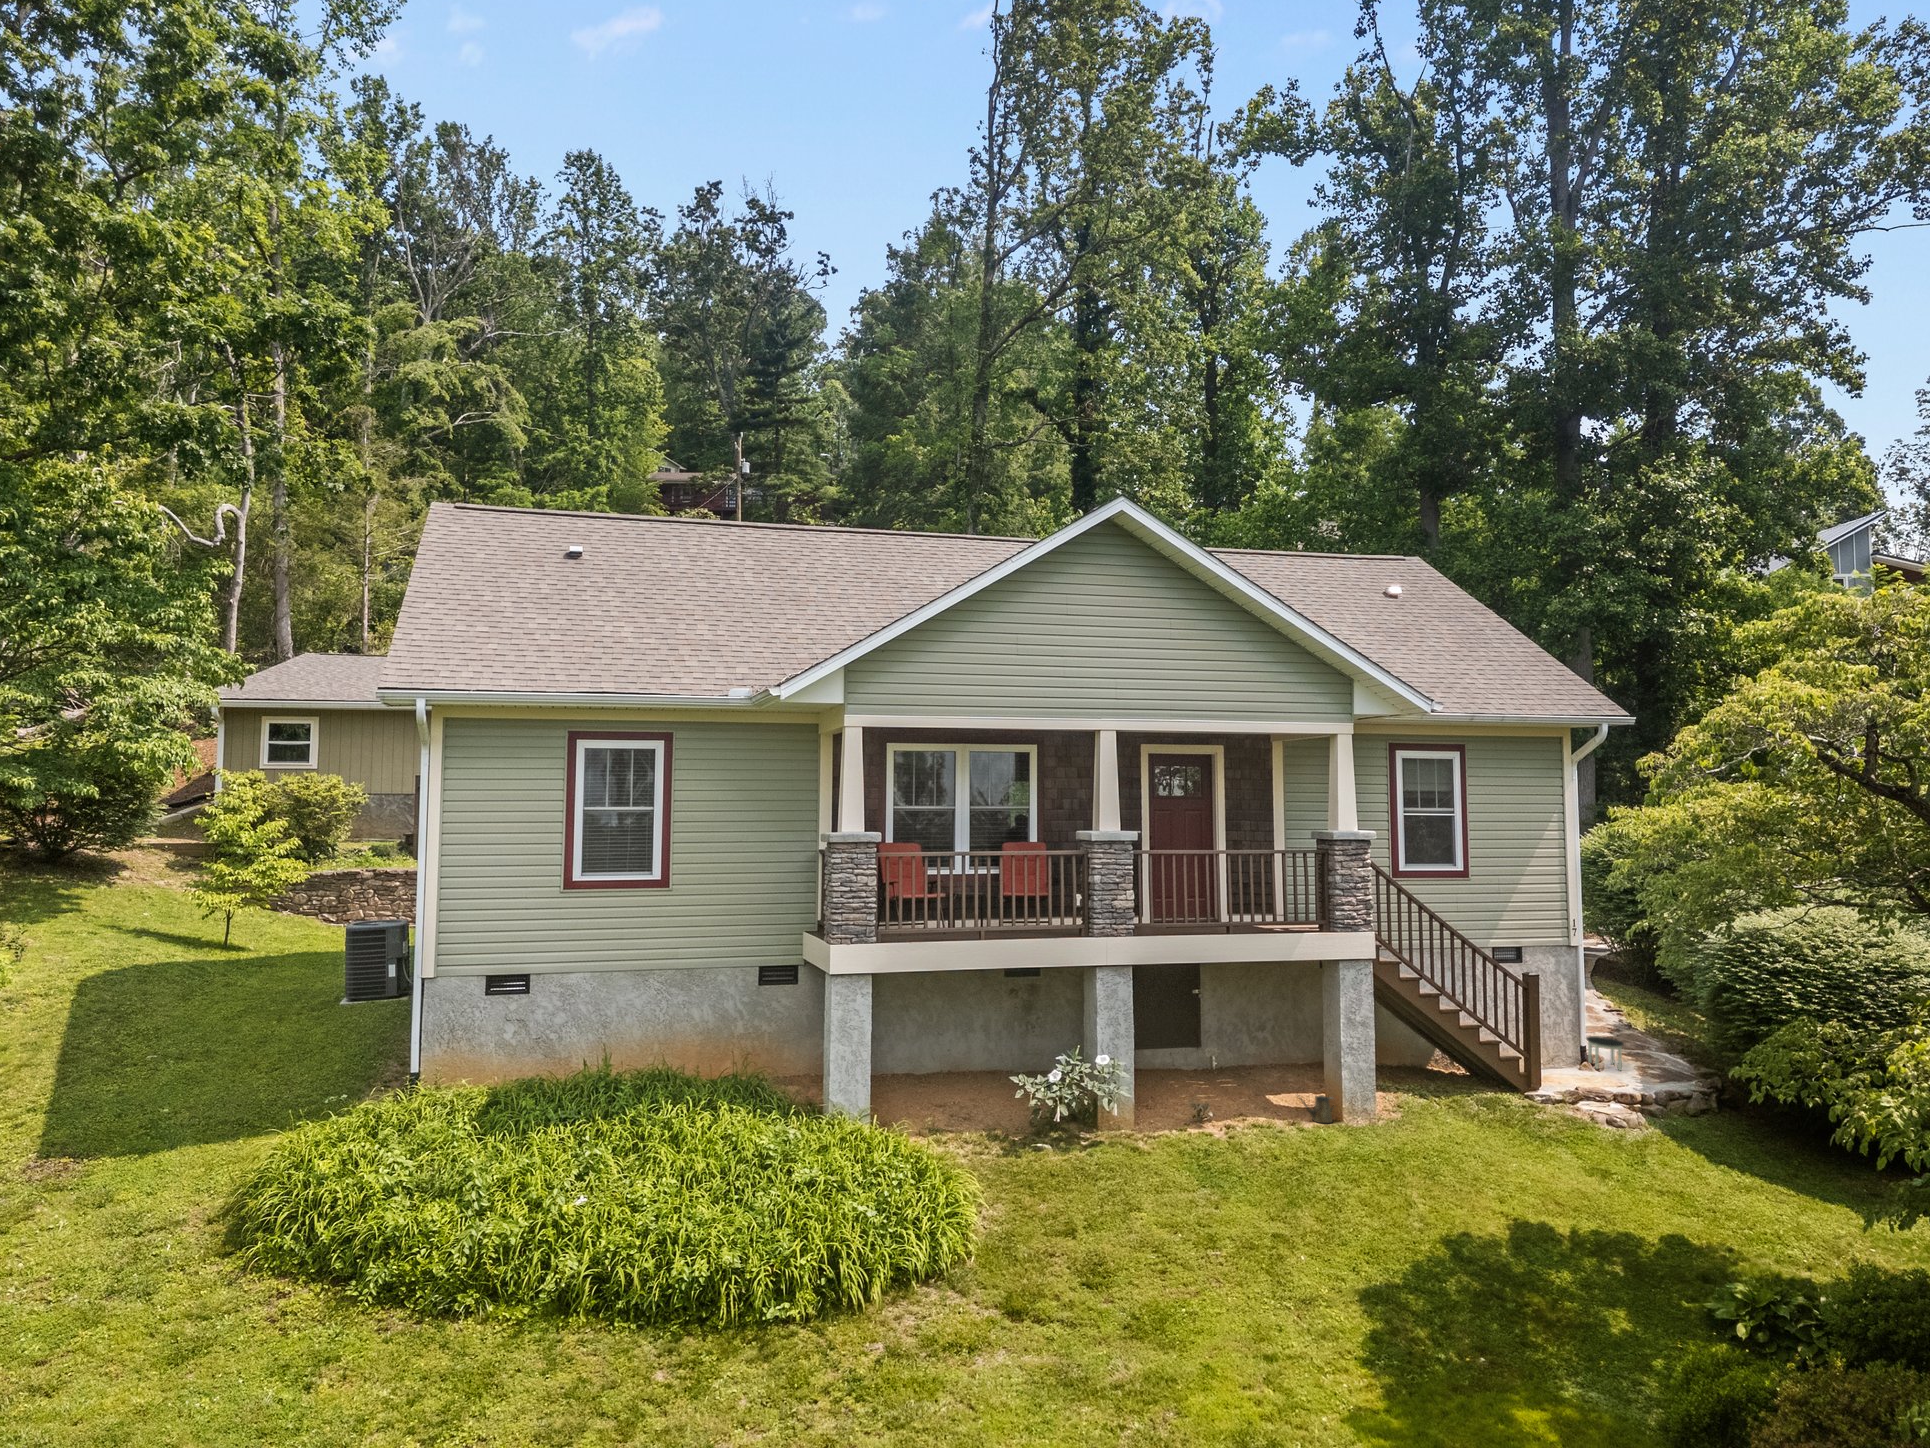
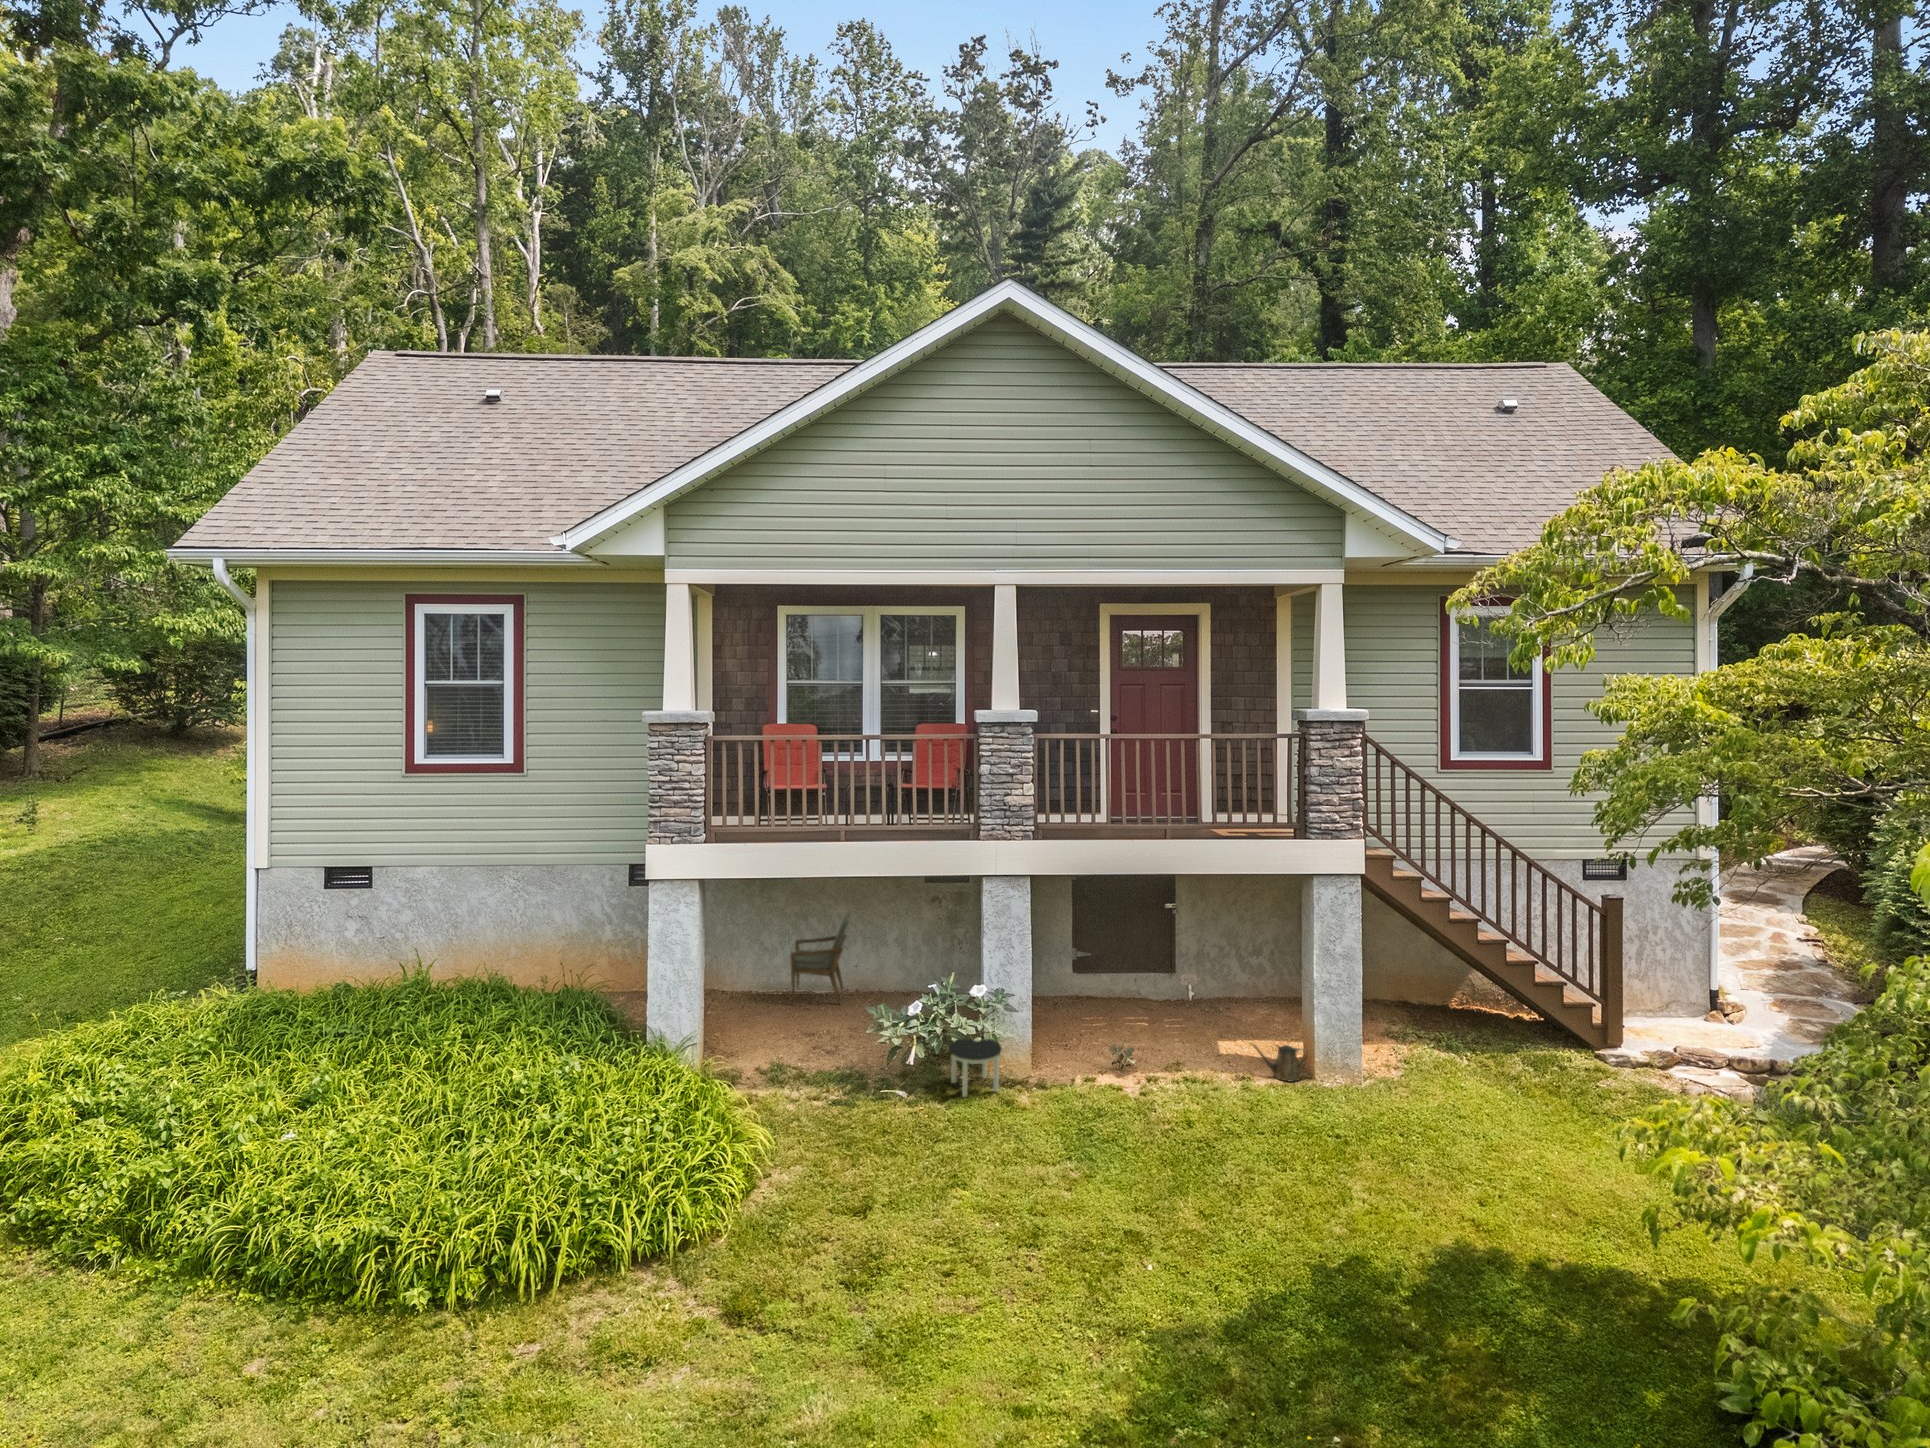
armchair: none [898,1005,953,1088] -> present [790,911,851,1004]
round table: present [1586,1036,1623,1071] -> present [949,1039,1002,1097]

